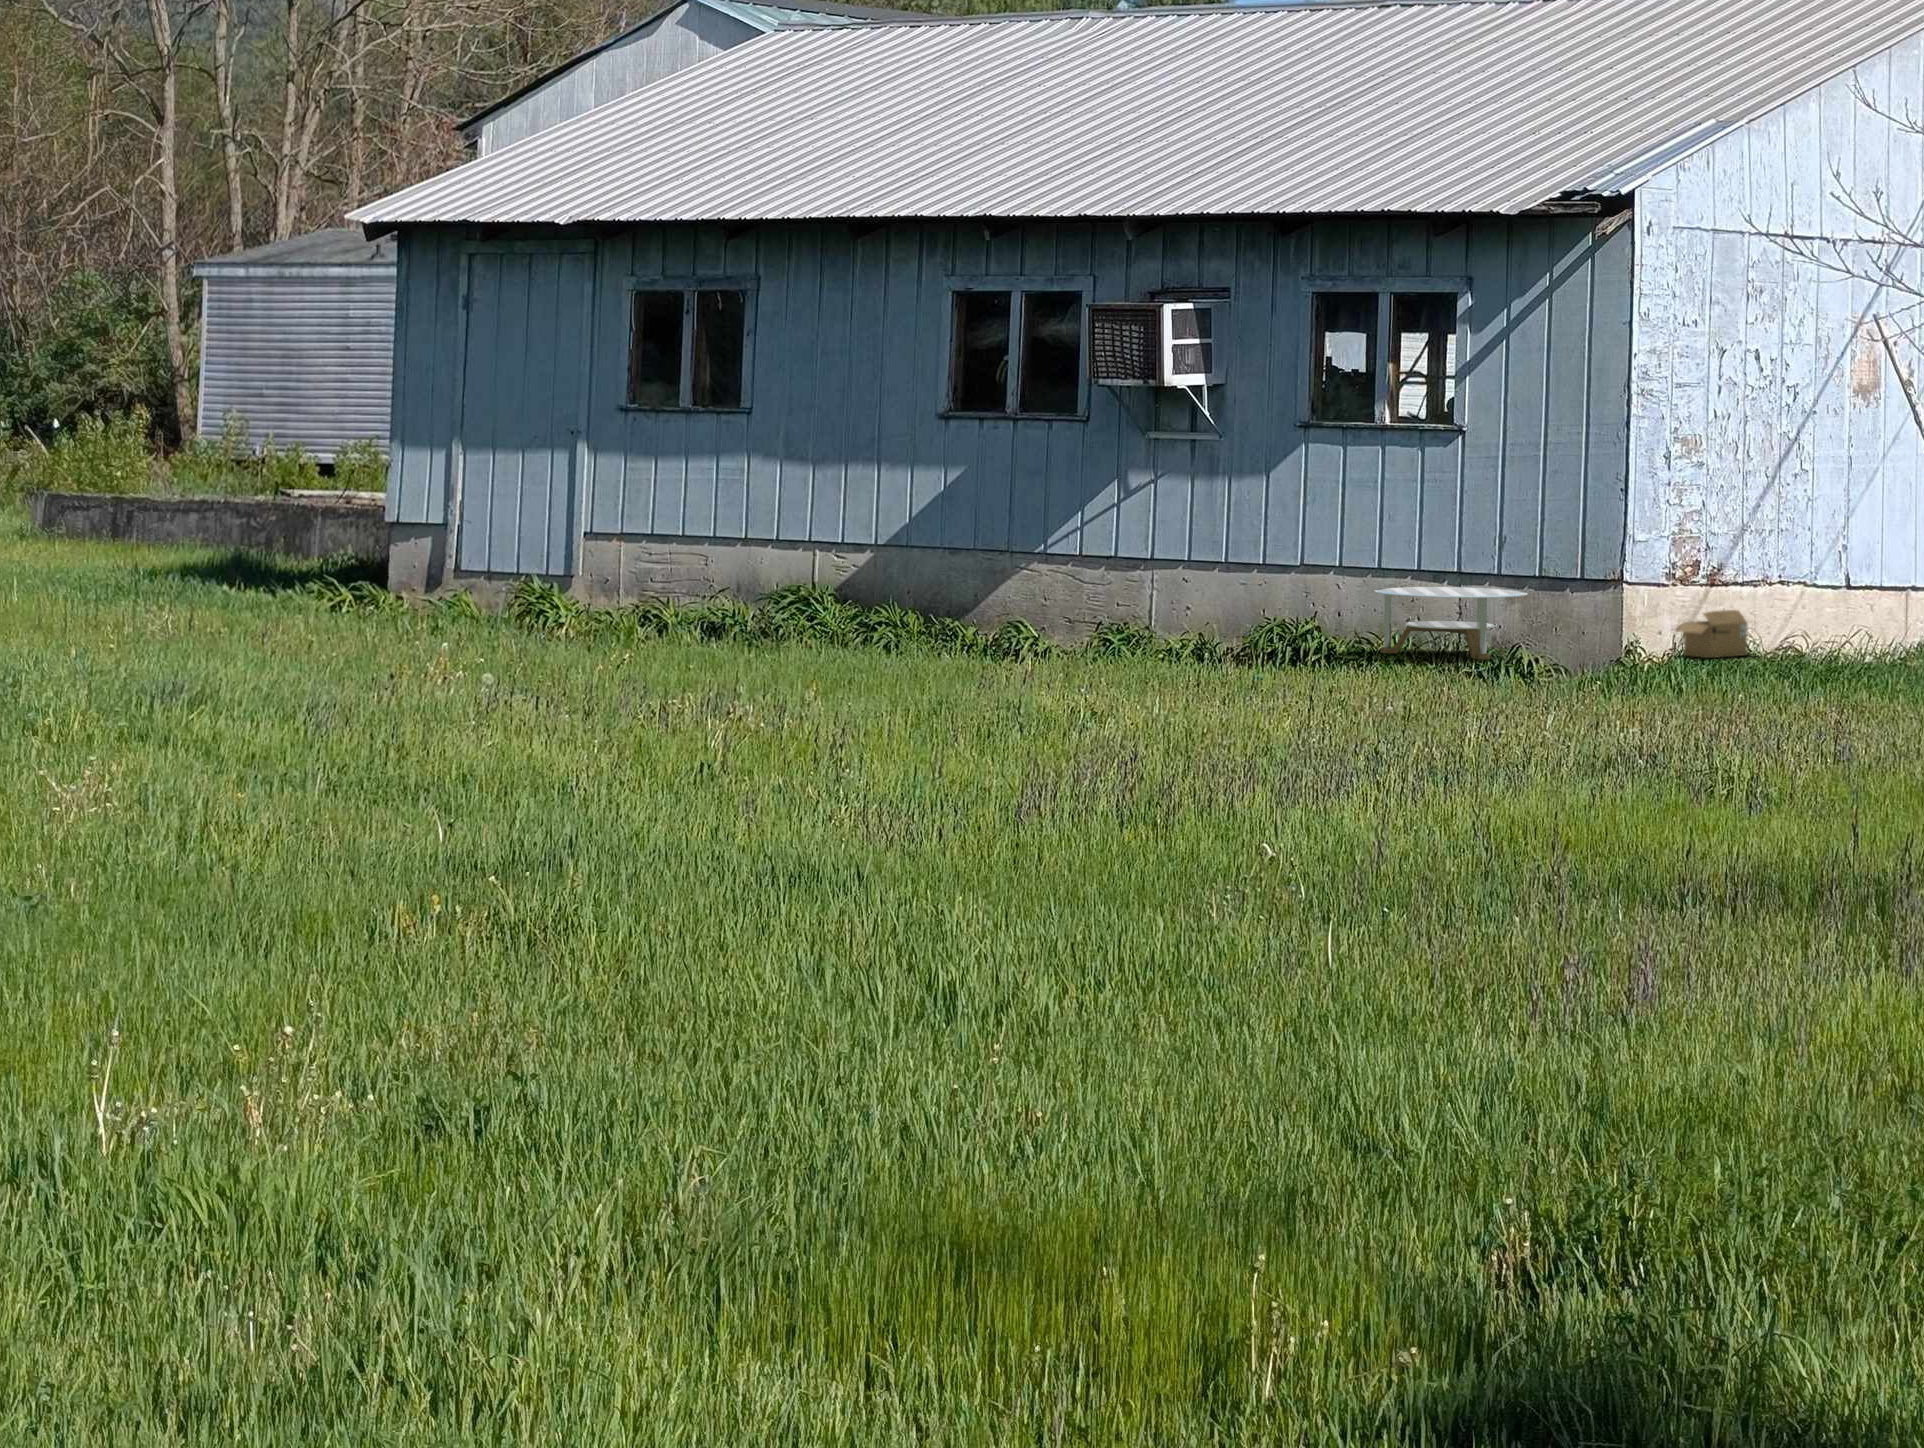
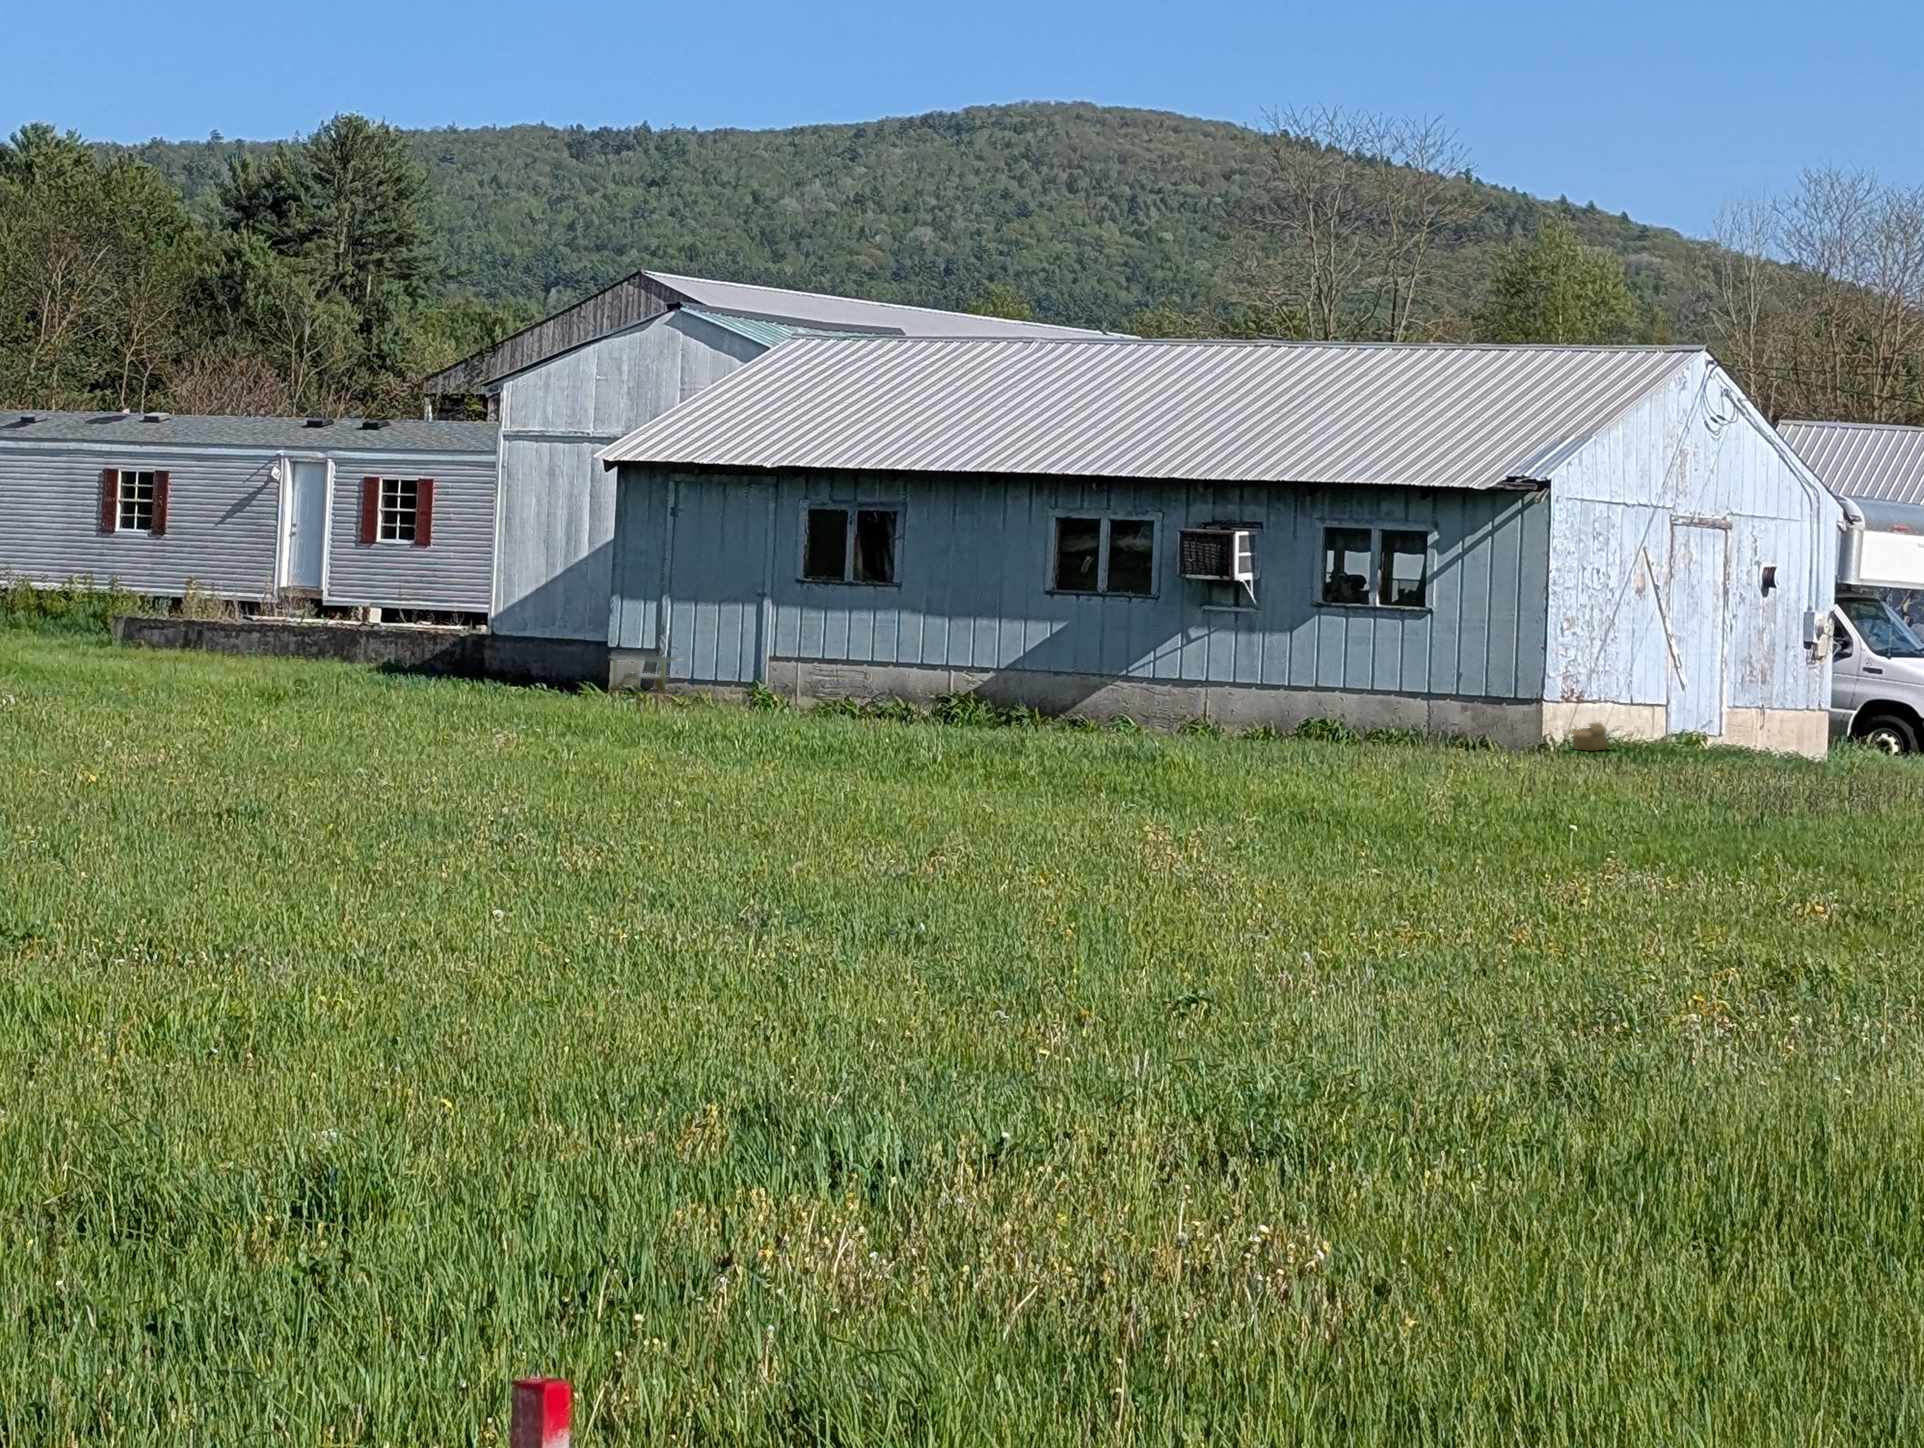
round table: present [1374,587,1527,660] -> present [612,655,683,693]

